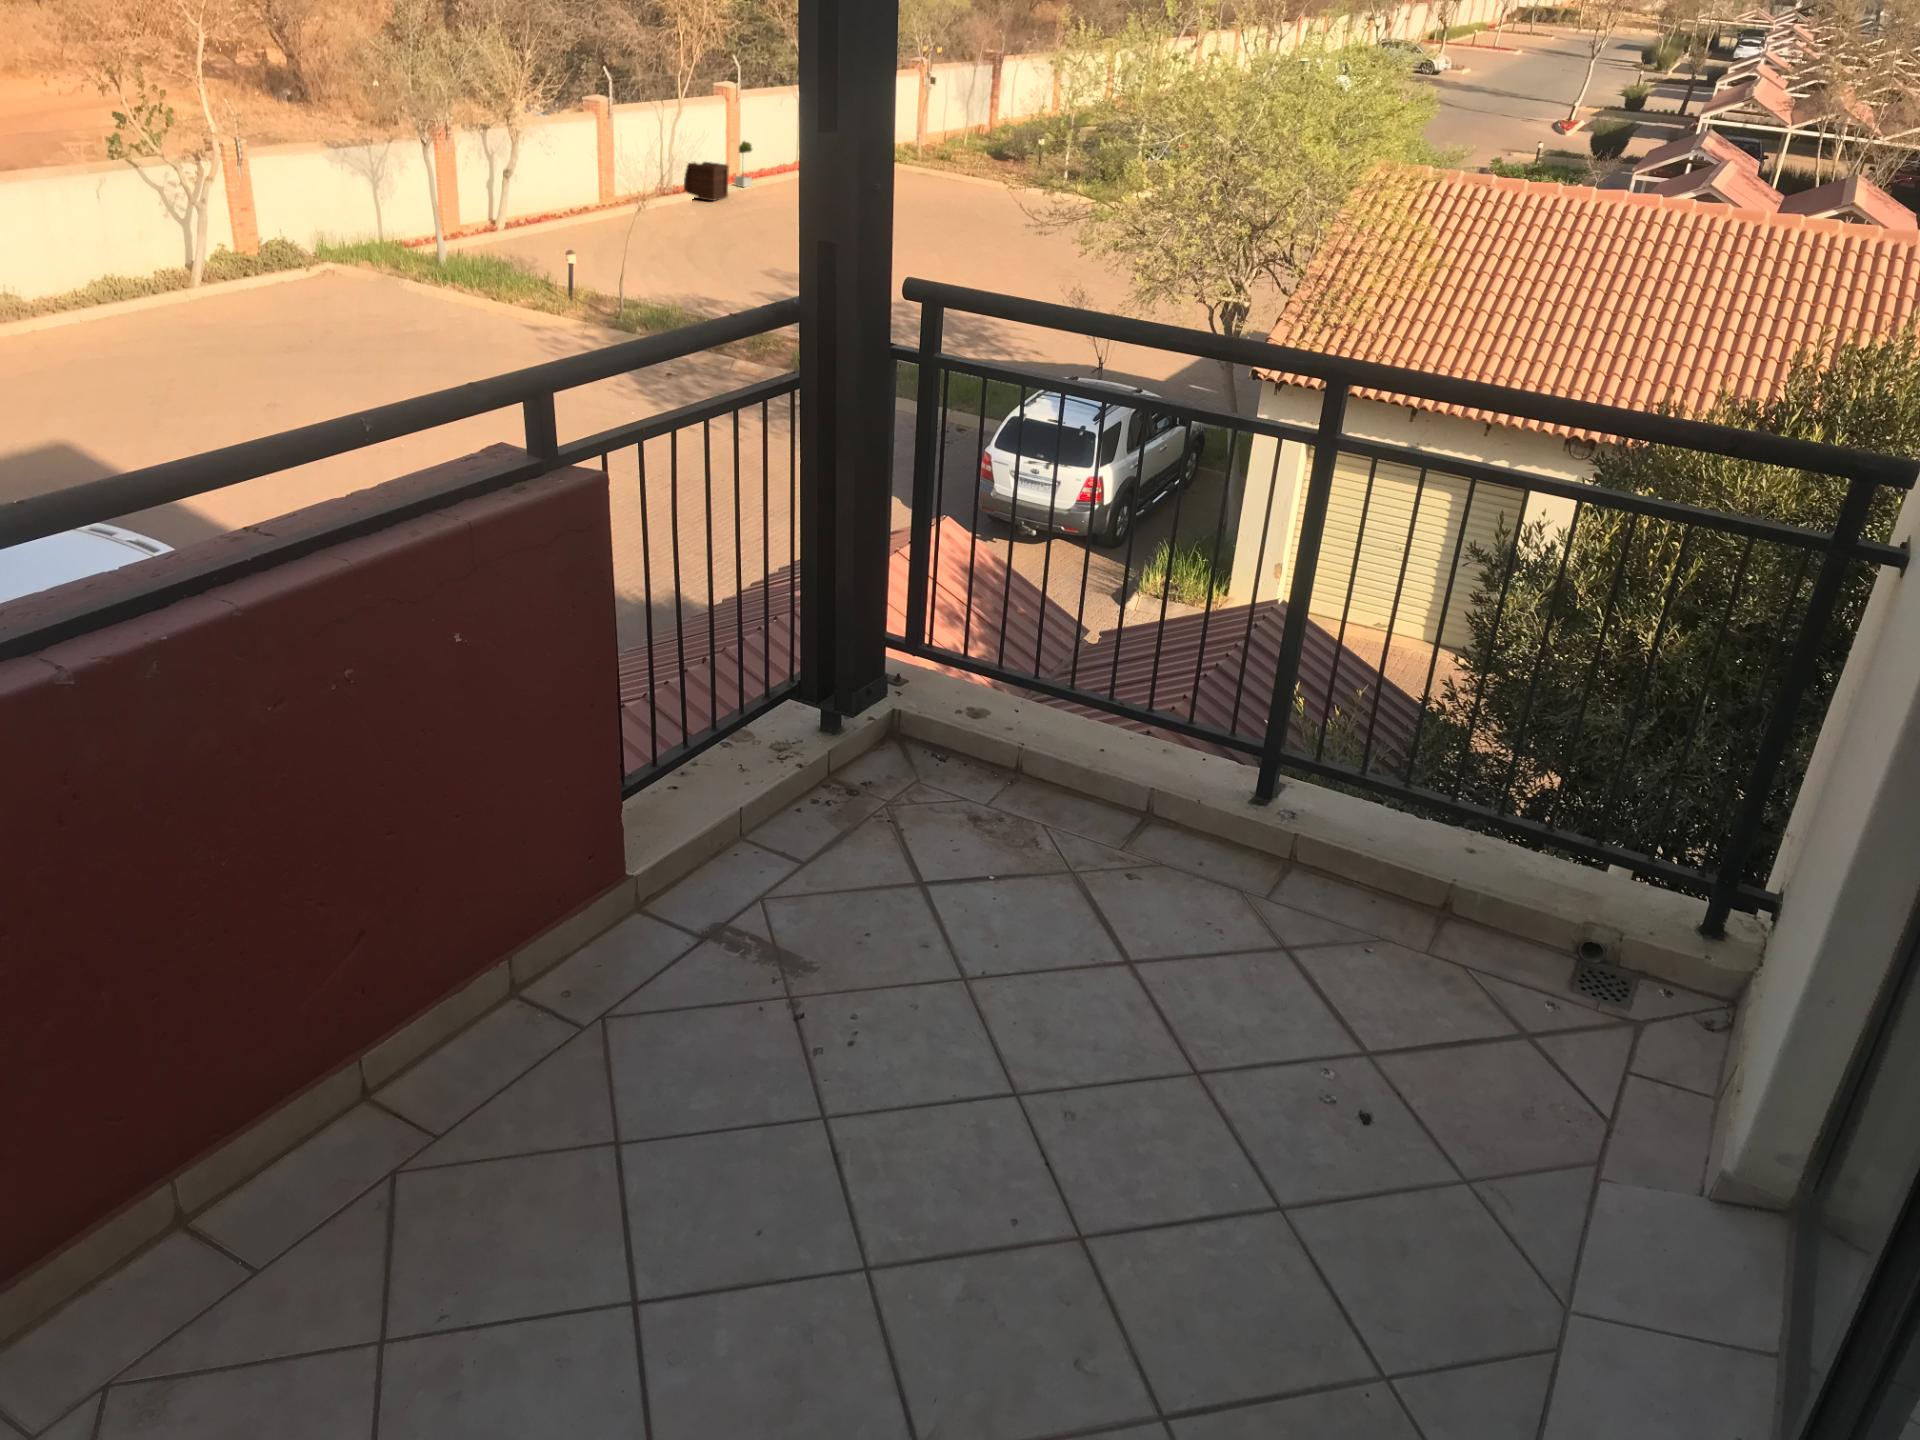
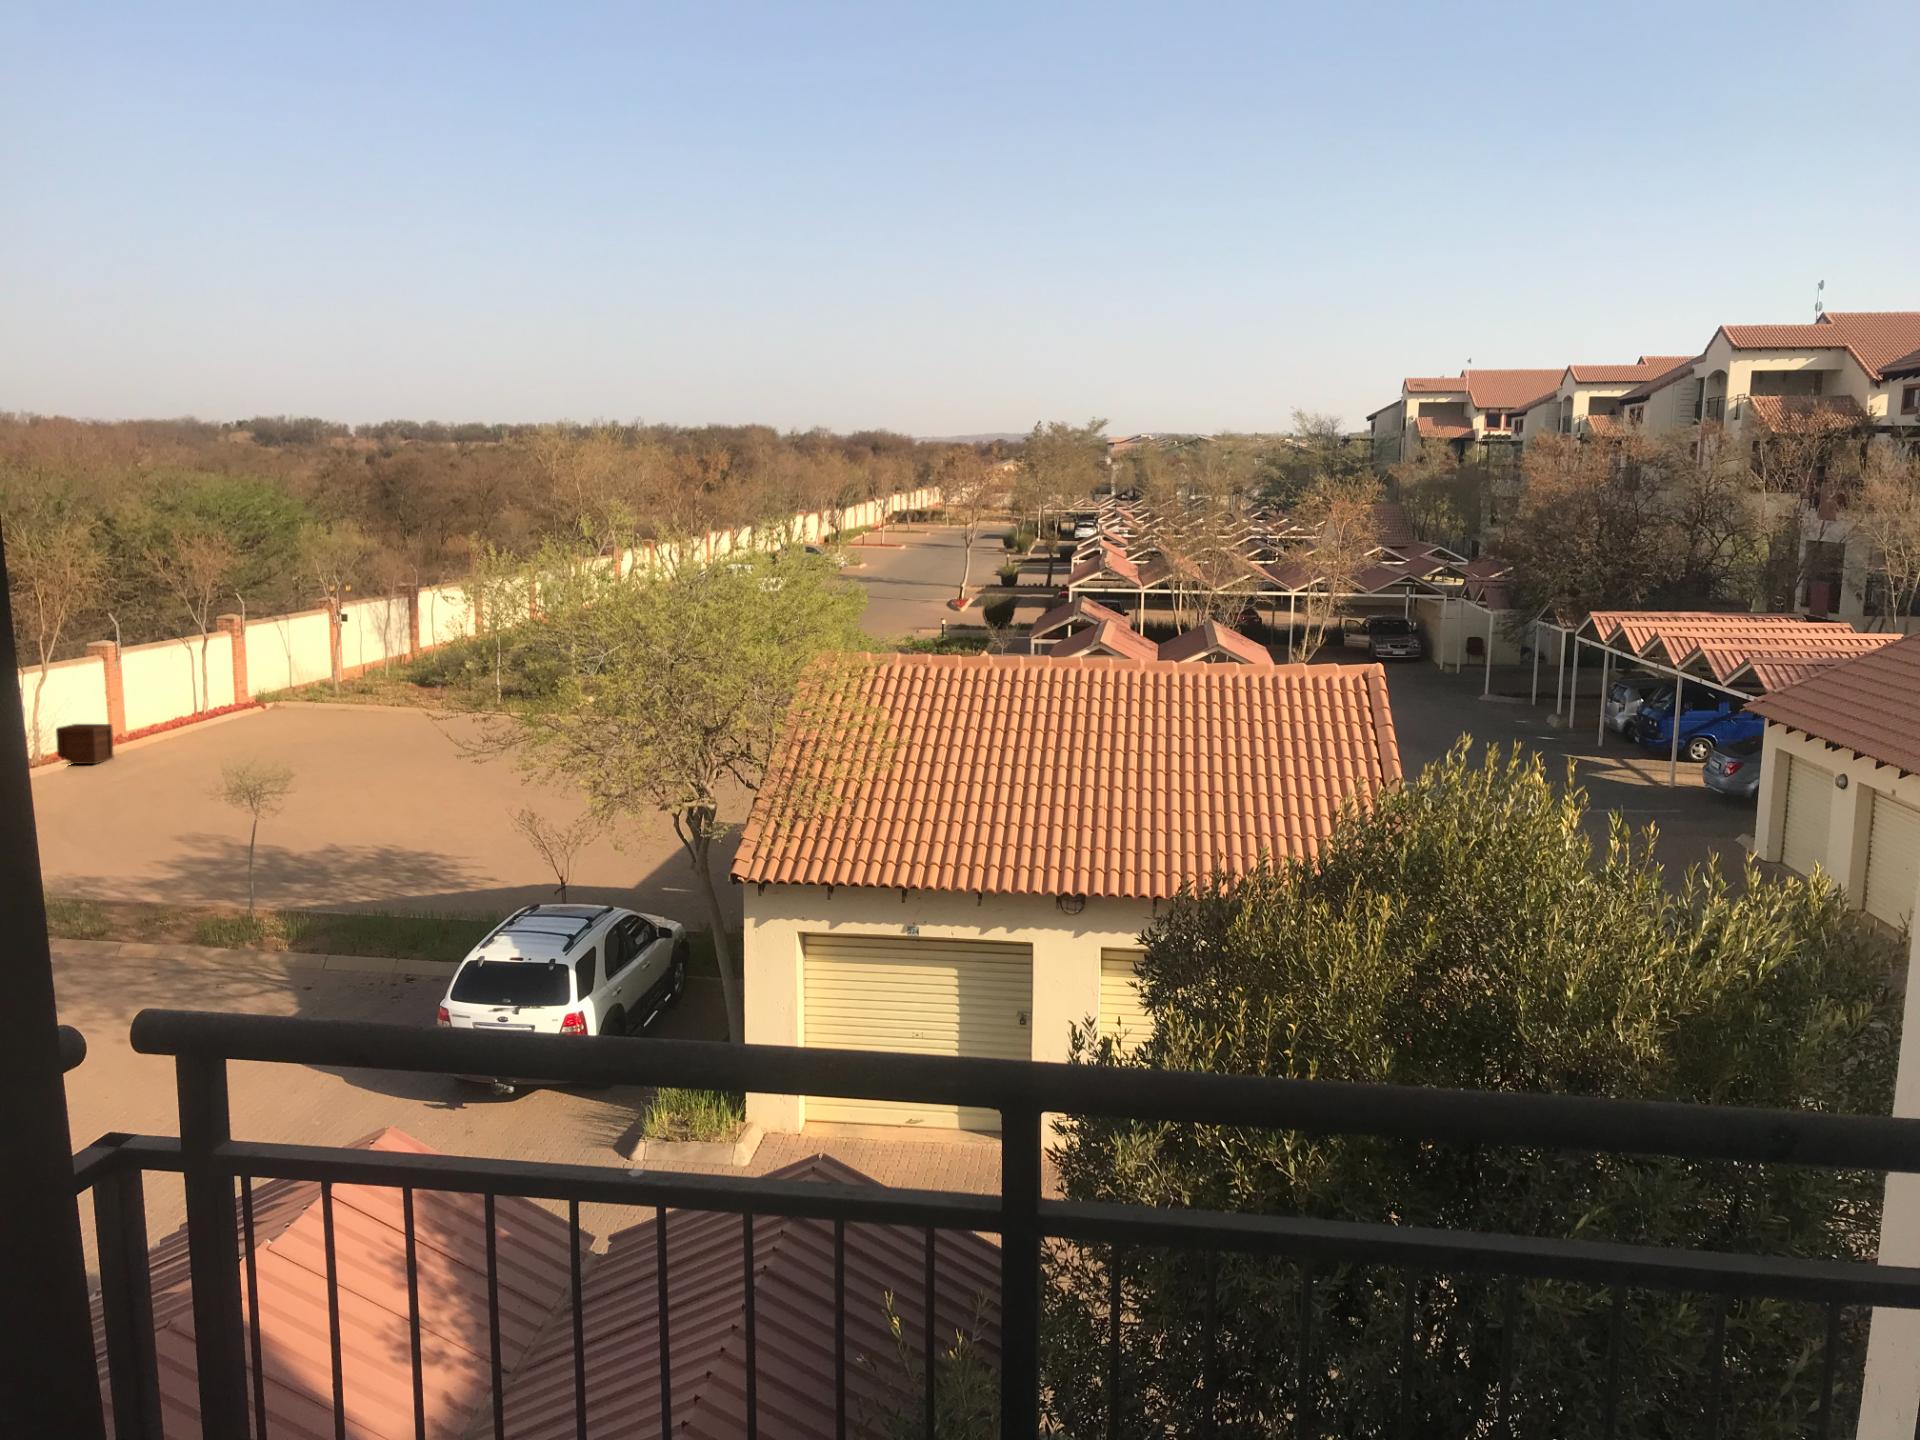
potted tree: present [735,141,752,187] -> none [117,697,143,745]

